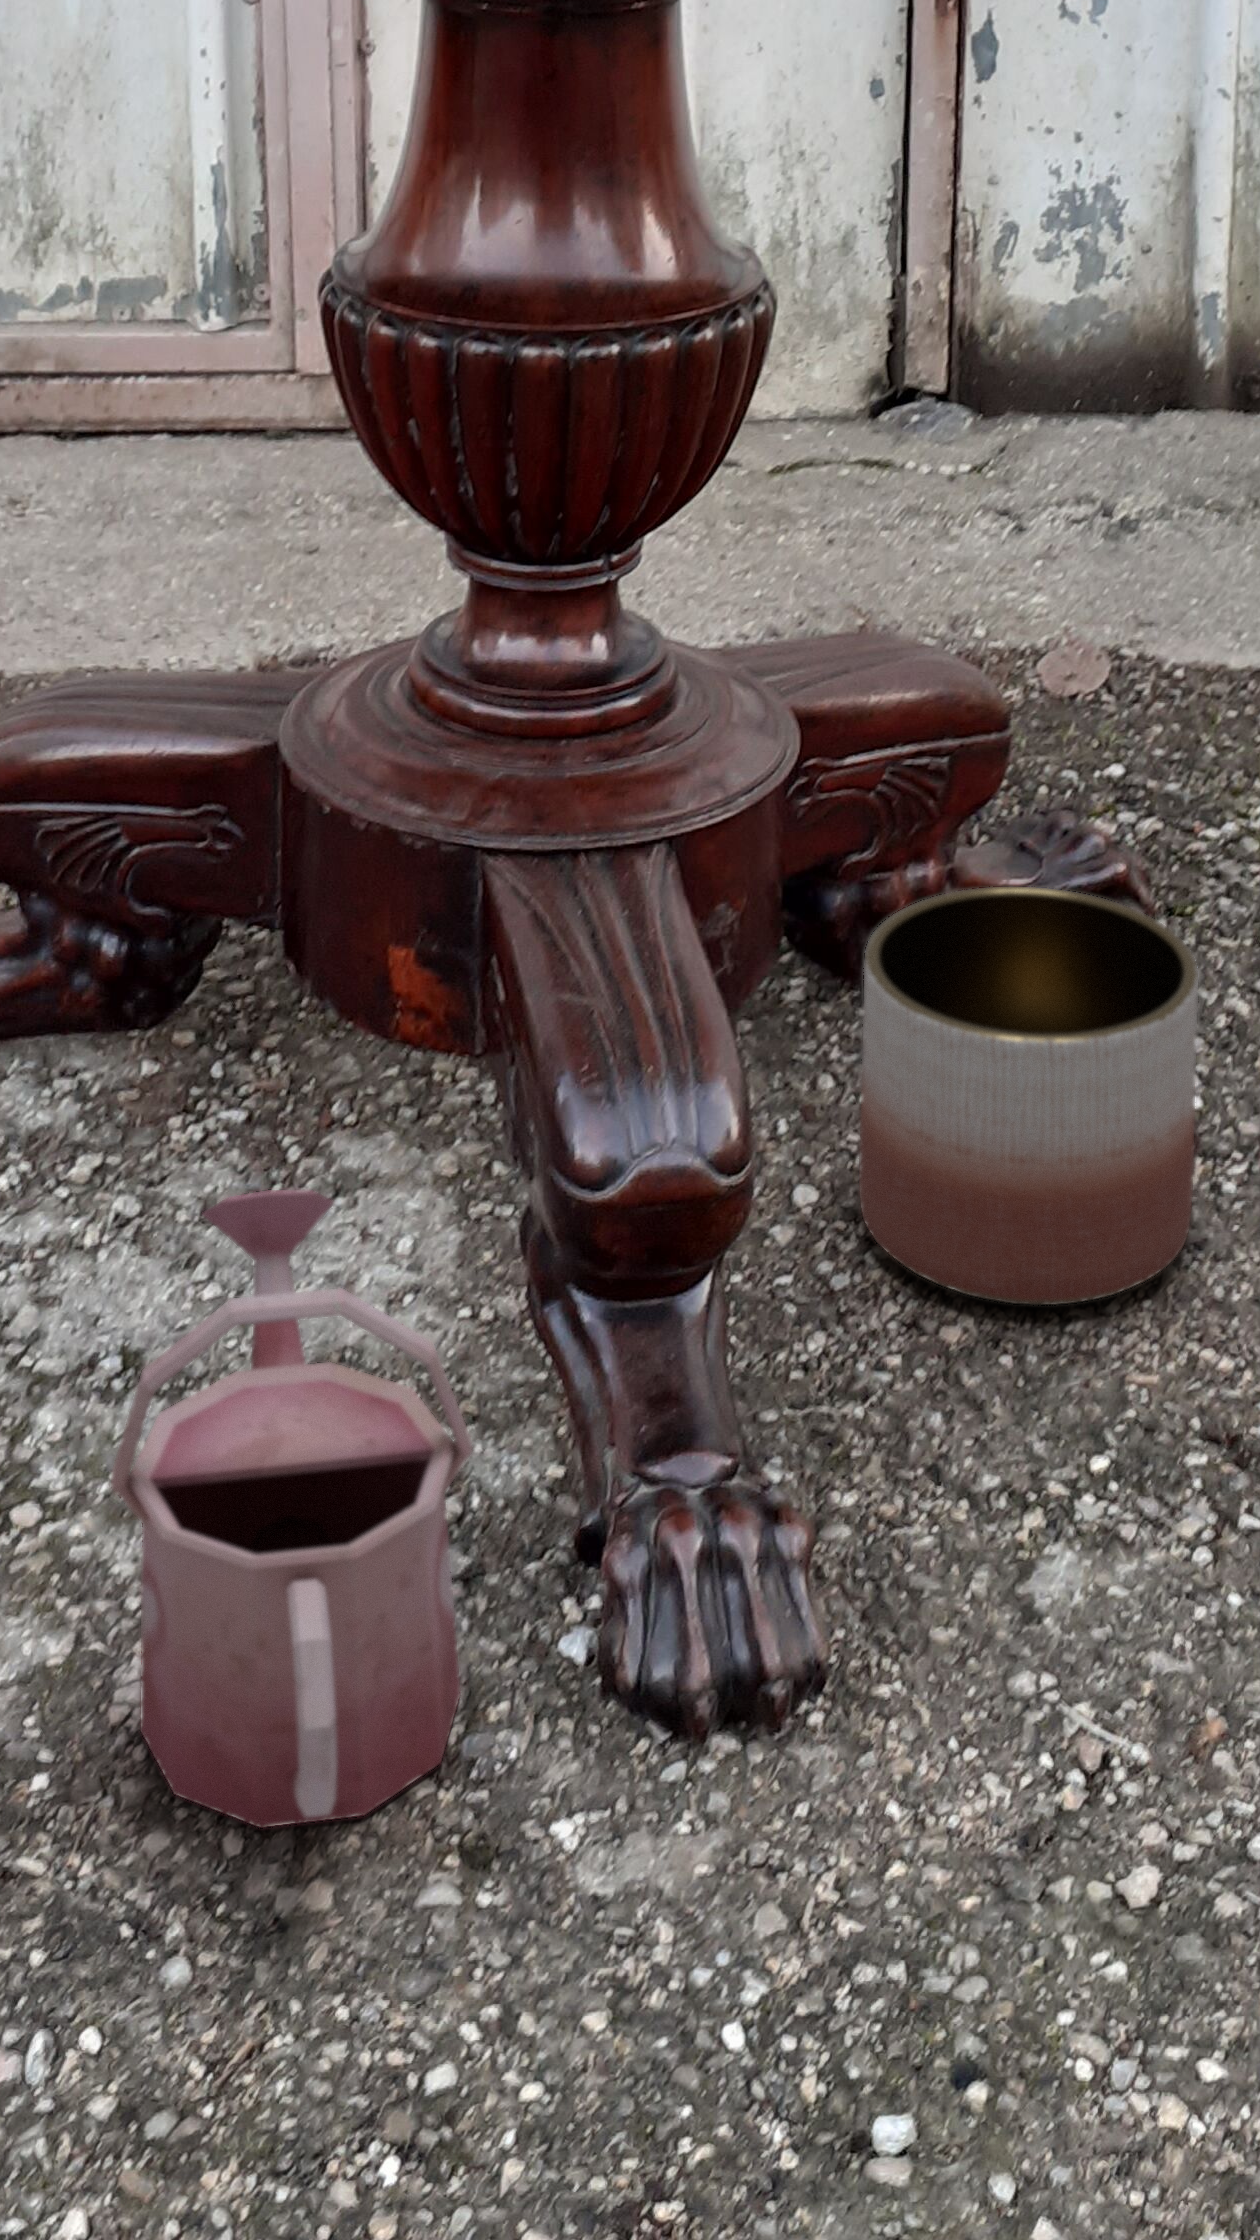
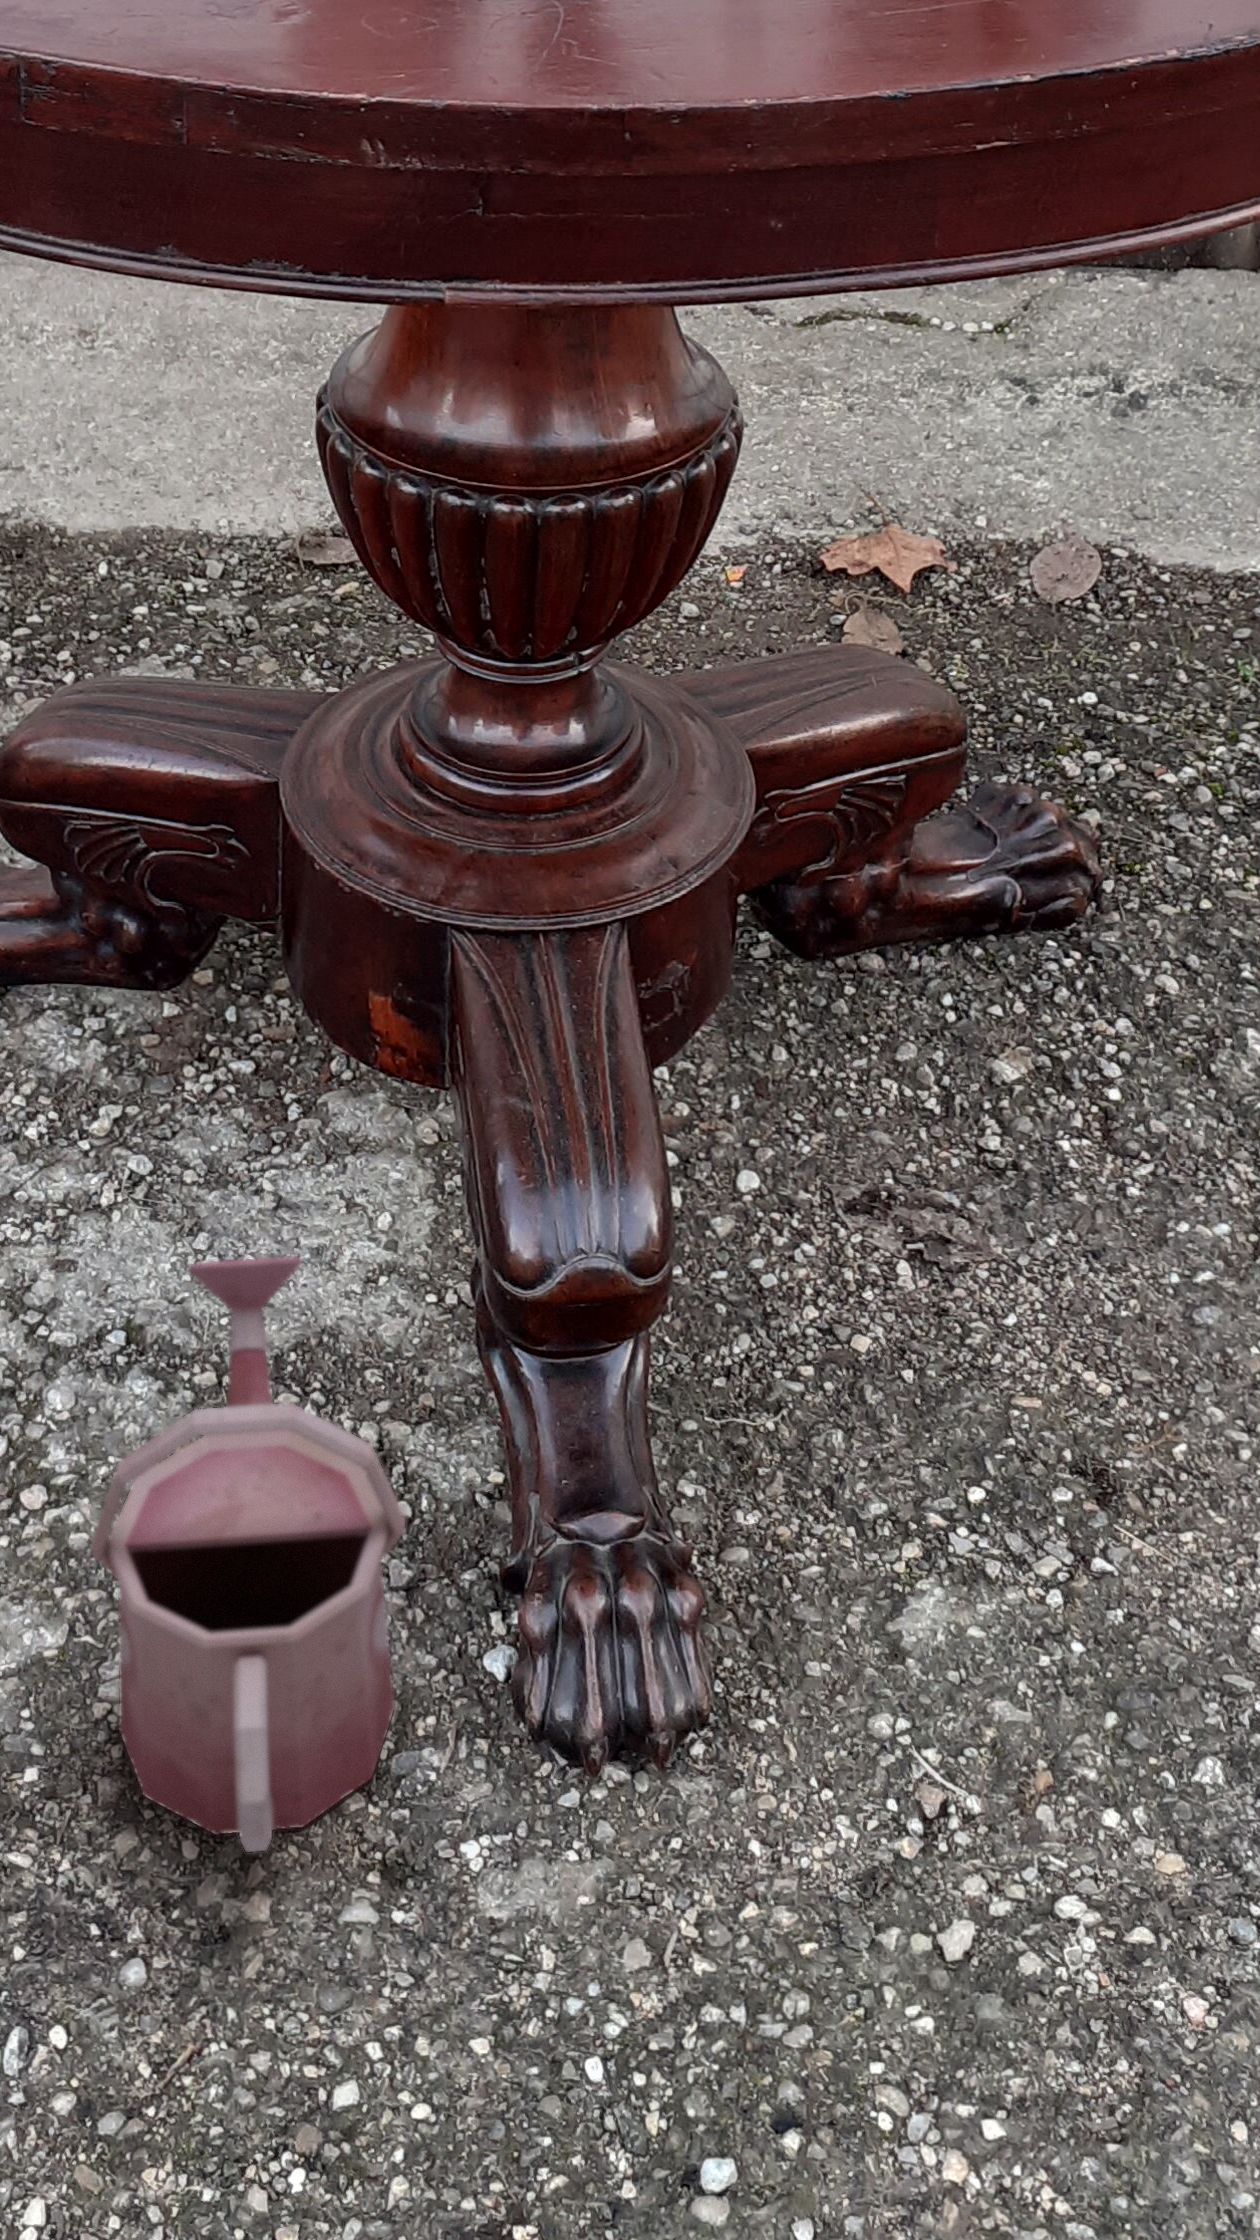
planter: present [859,887,1198,1305] -> none [795,929,1106,1325]

